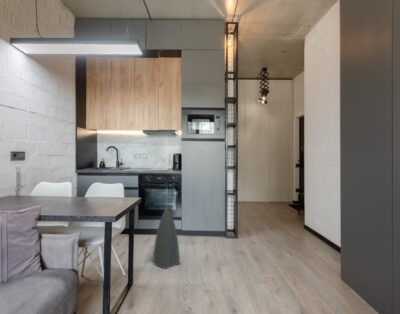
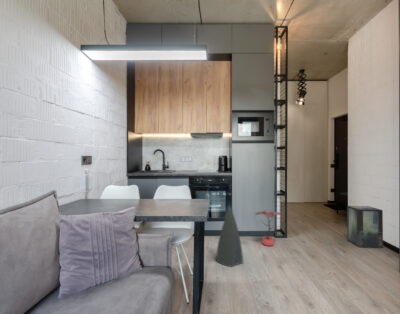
storage box: none [294,202,326,244] -> present [347,206,383,248]
potted plant: none [202,208,228,243] -> present [255,211,281,246]

